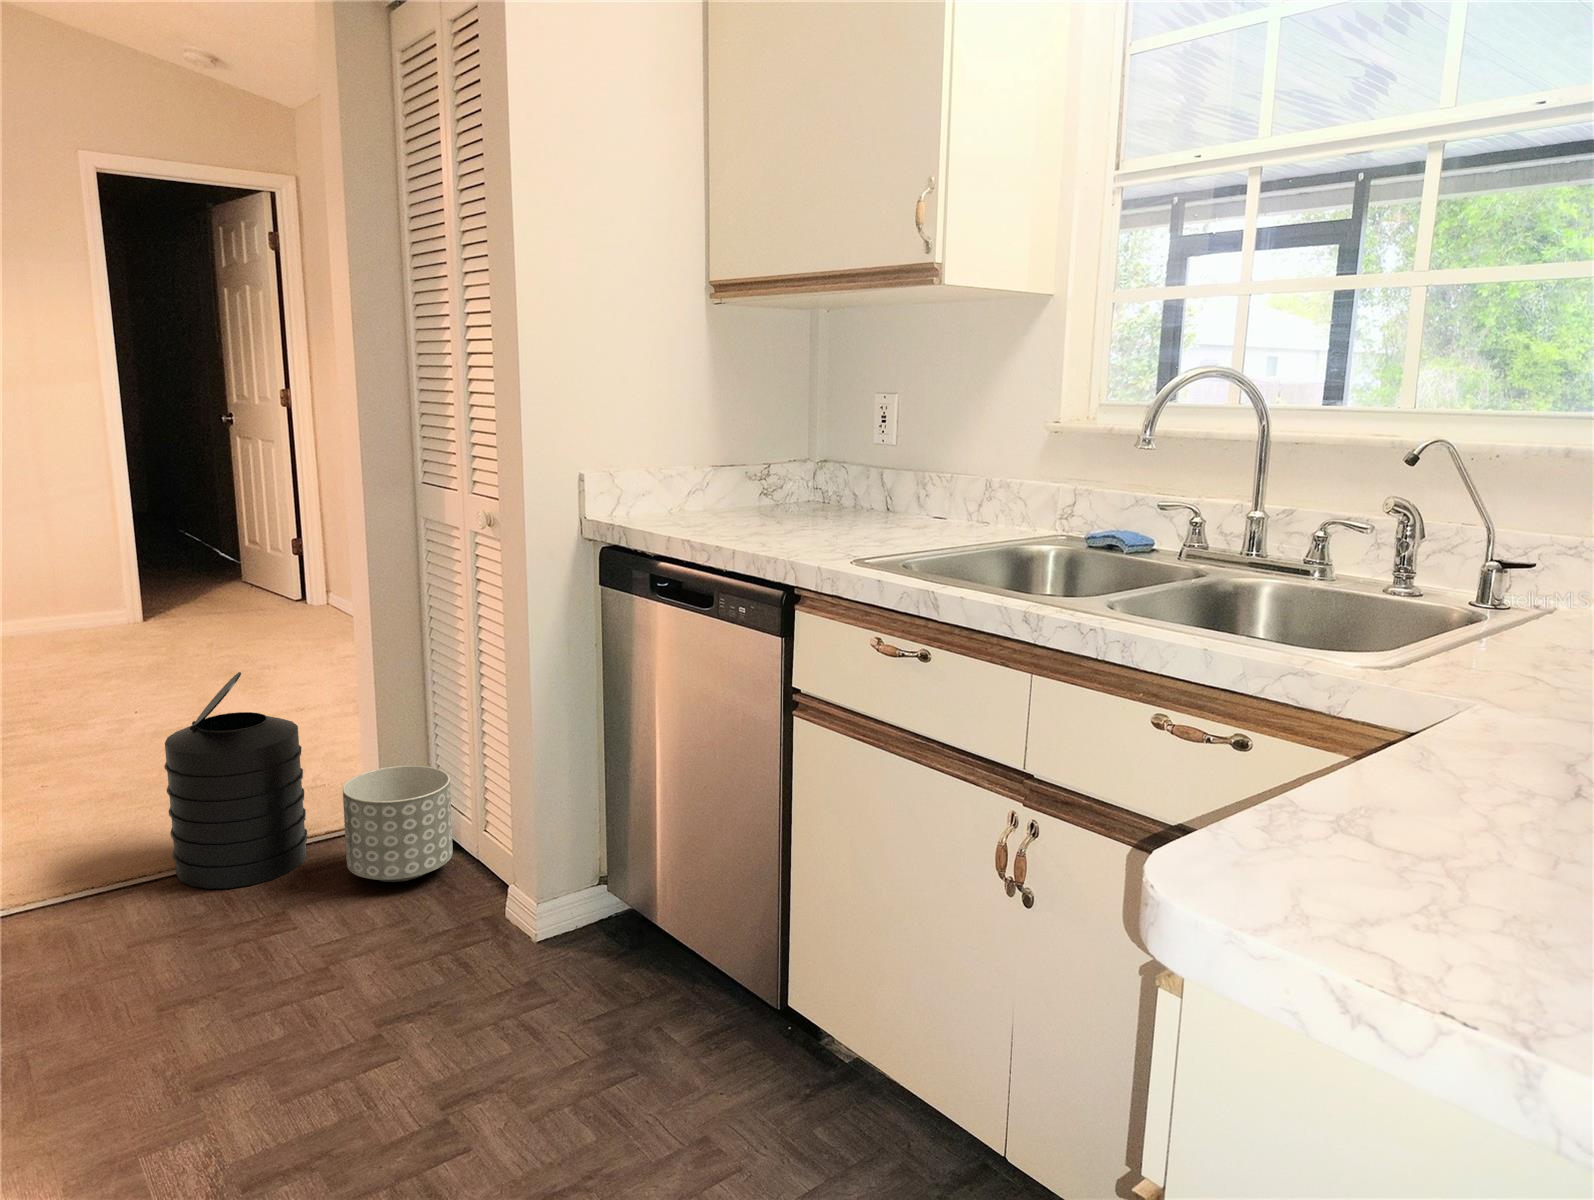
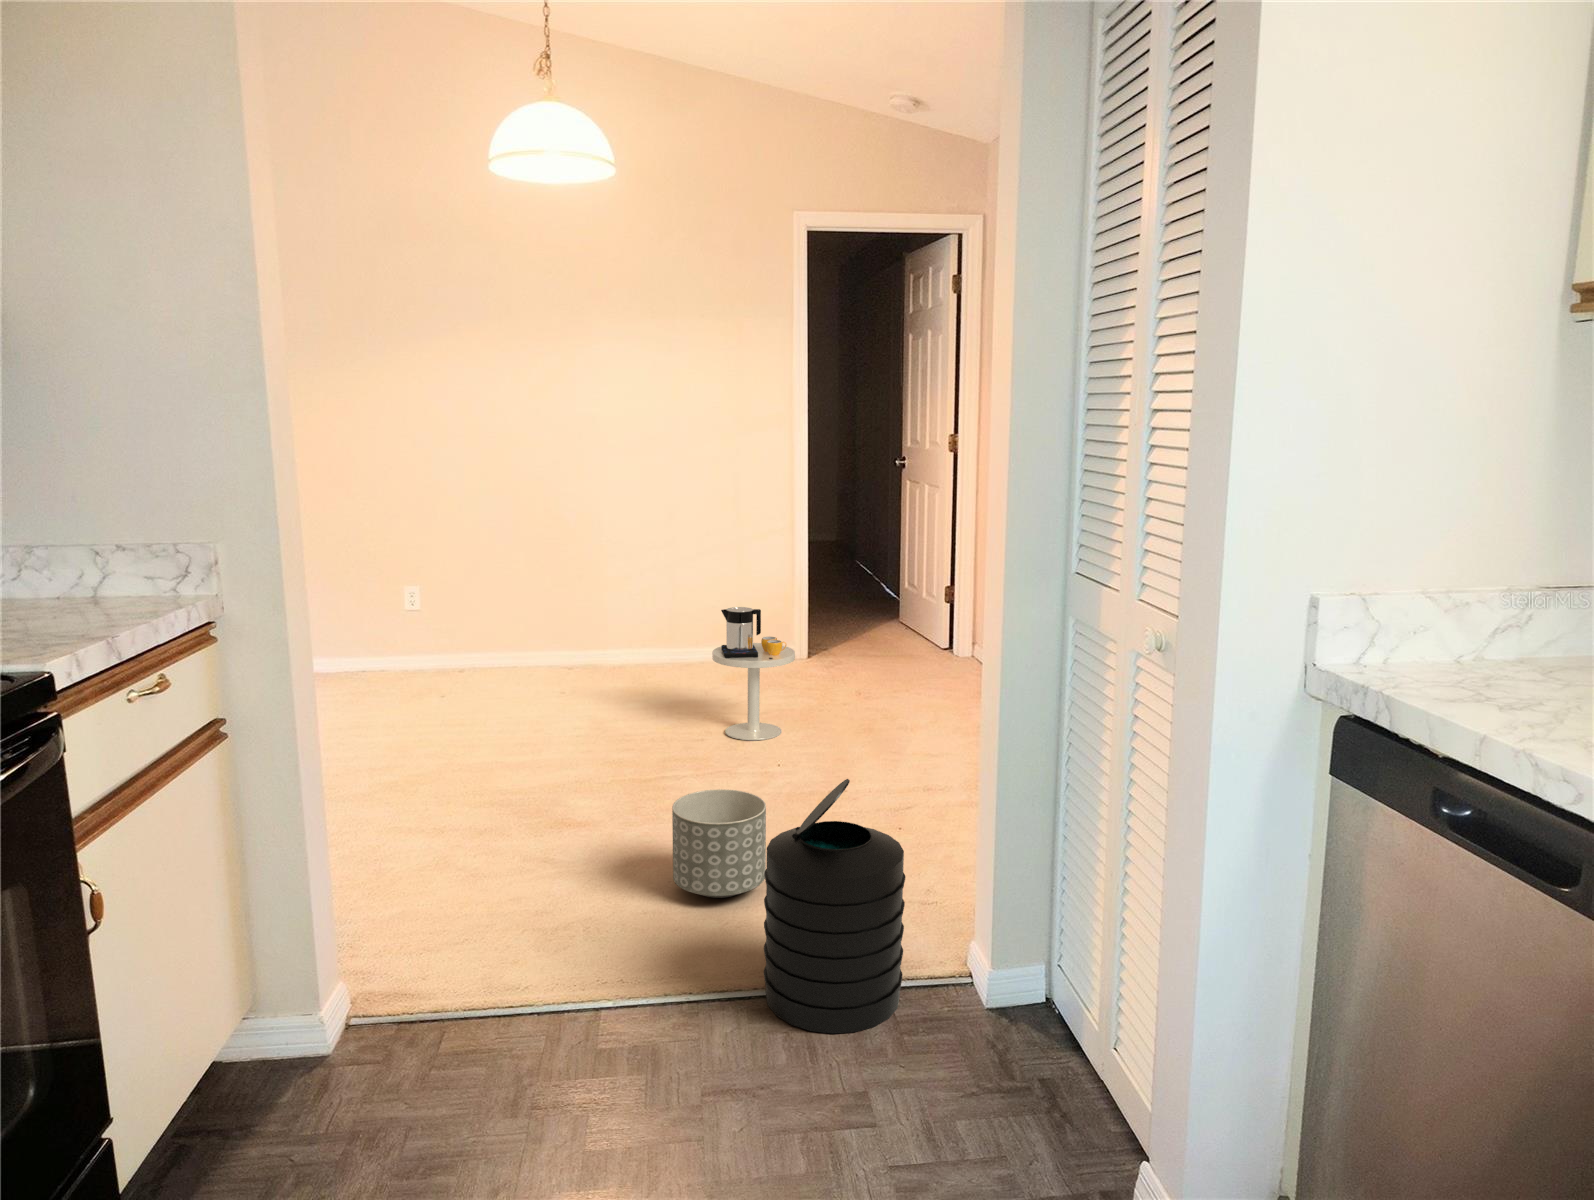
side table: none [39,564,140,699] -> present [712,607,795,740]
planter: present [343,766,453,882] -> present [672,789,766,898]

